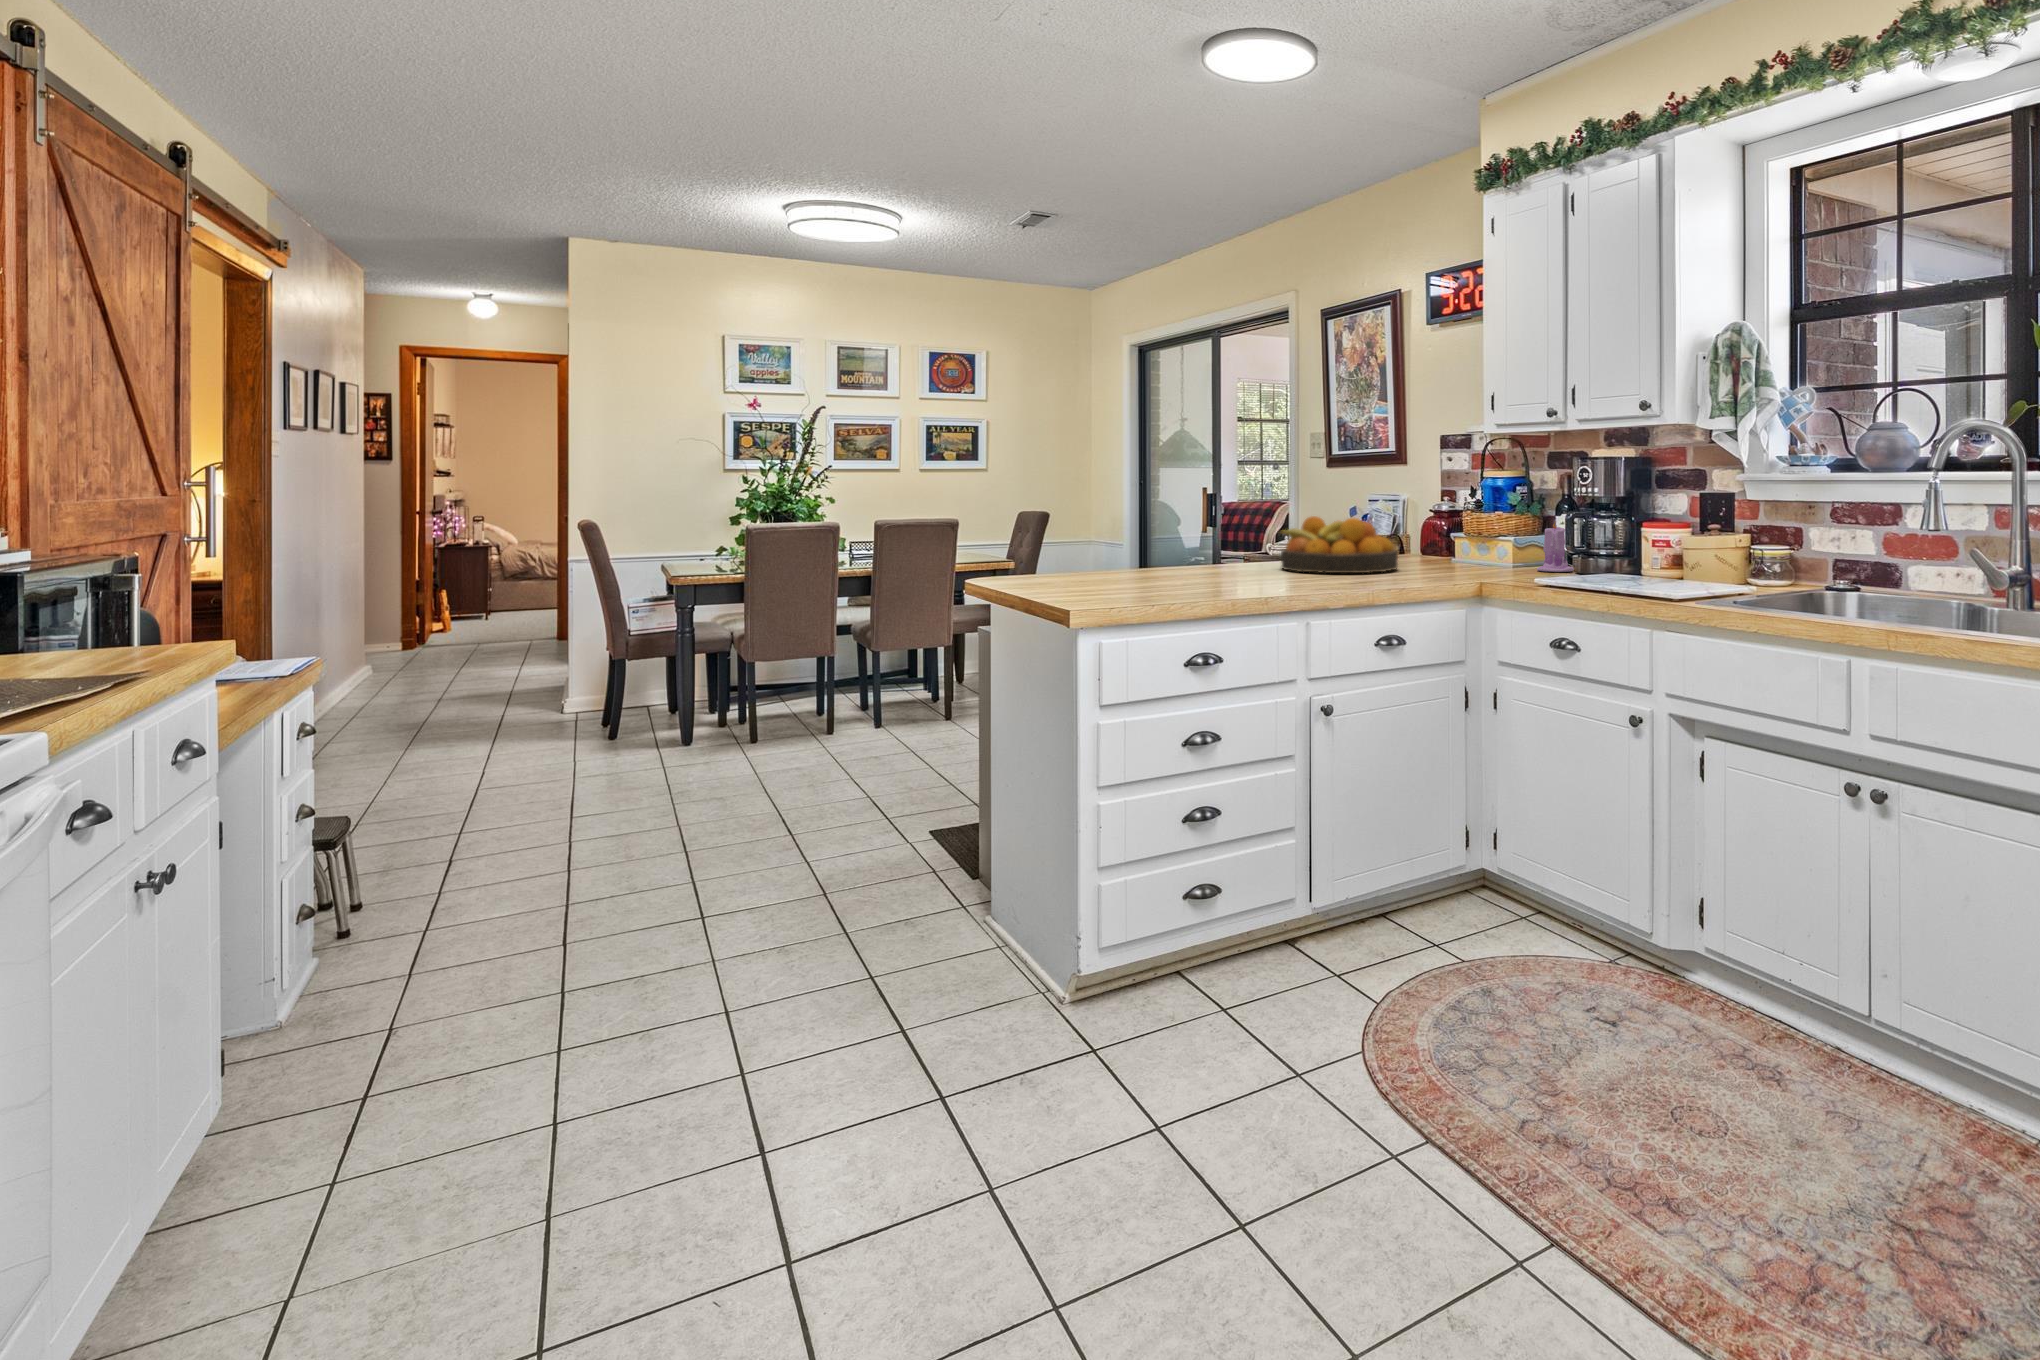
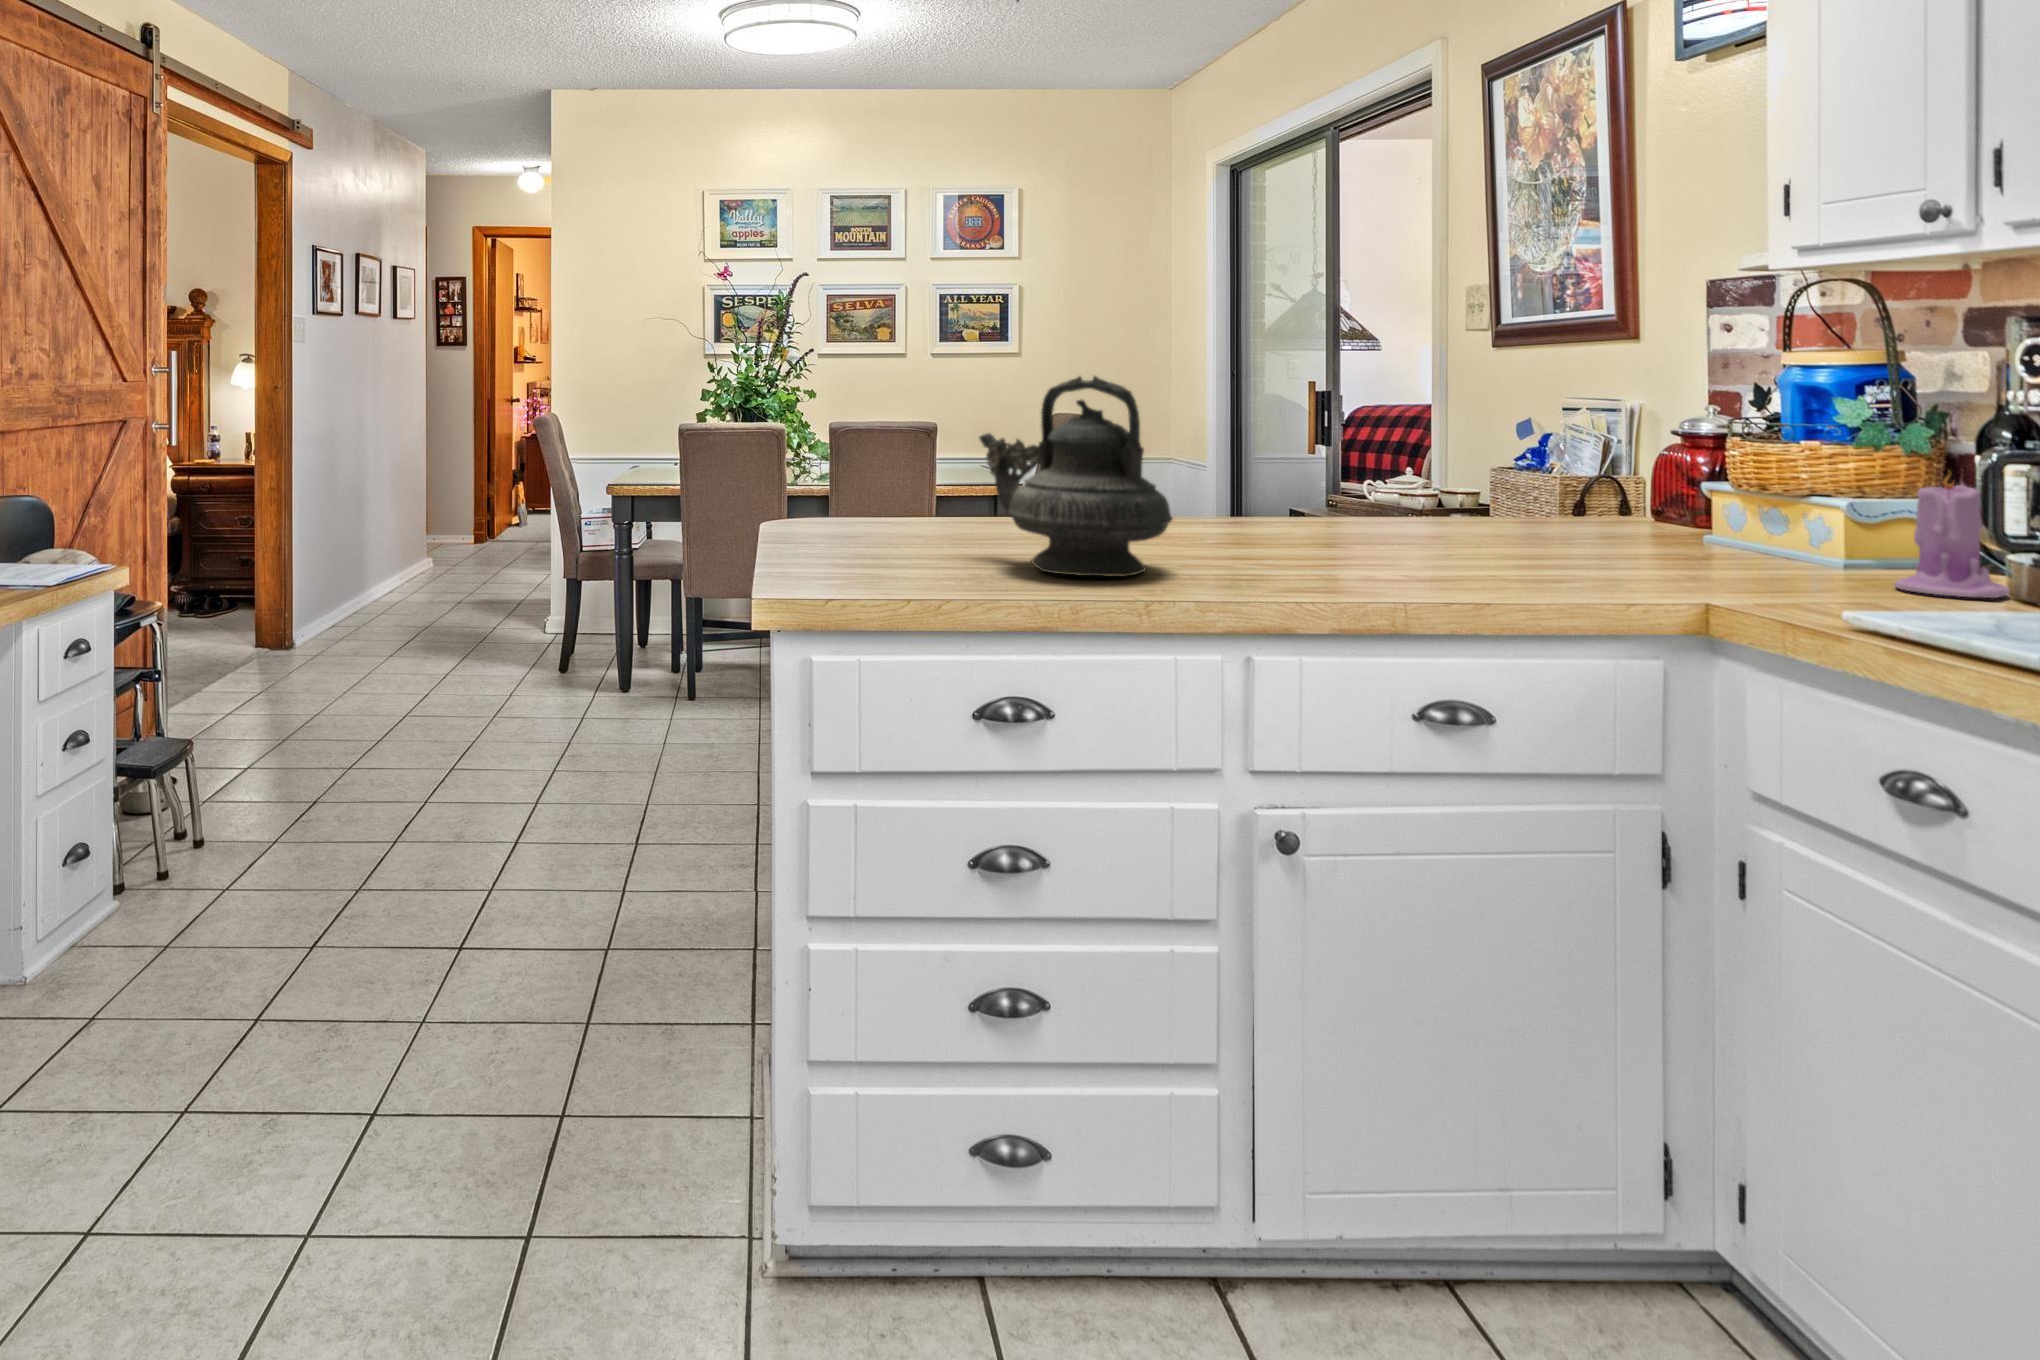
teapot: none [1155,479,1262,581] -> present [979,376,1173,577]
fruit bowl: present [1278,516,1398,573] -> none [1253,445,1519,570]

